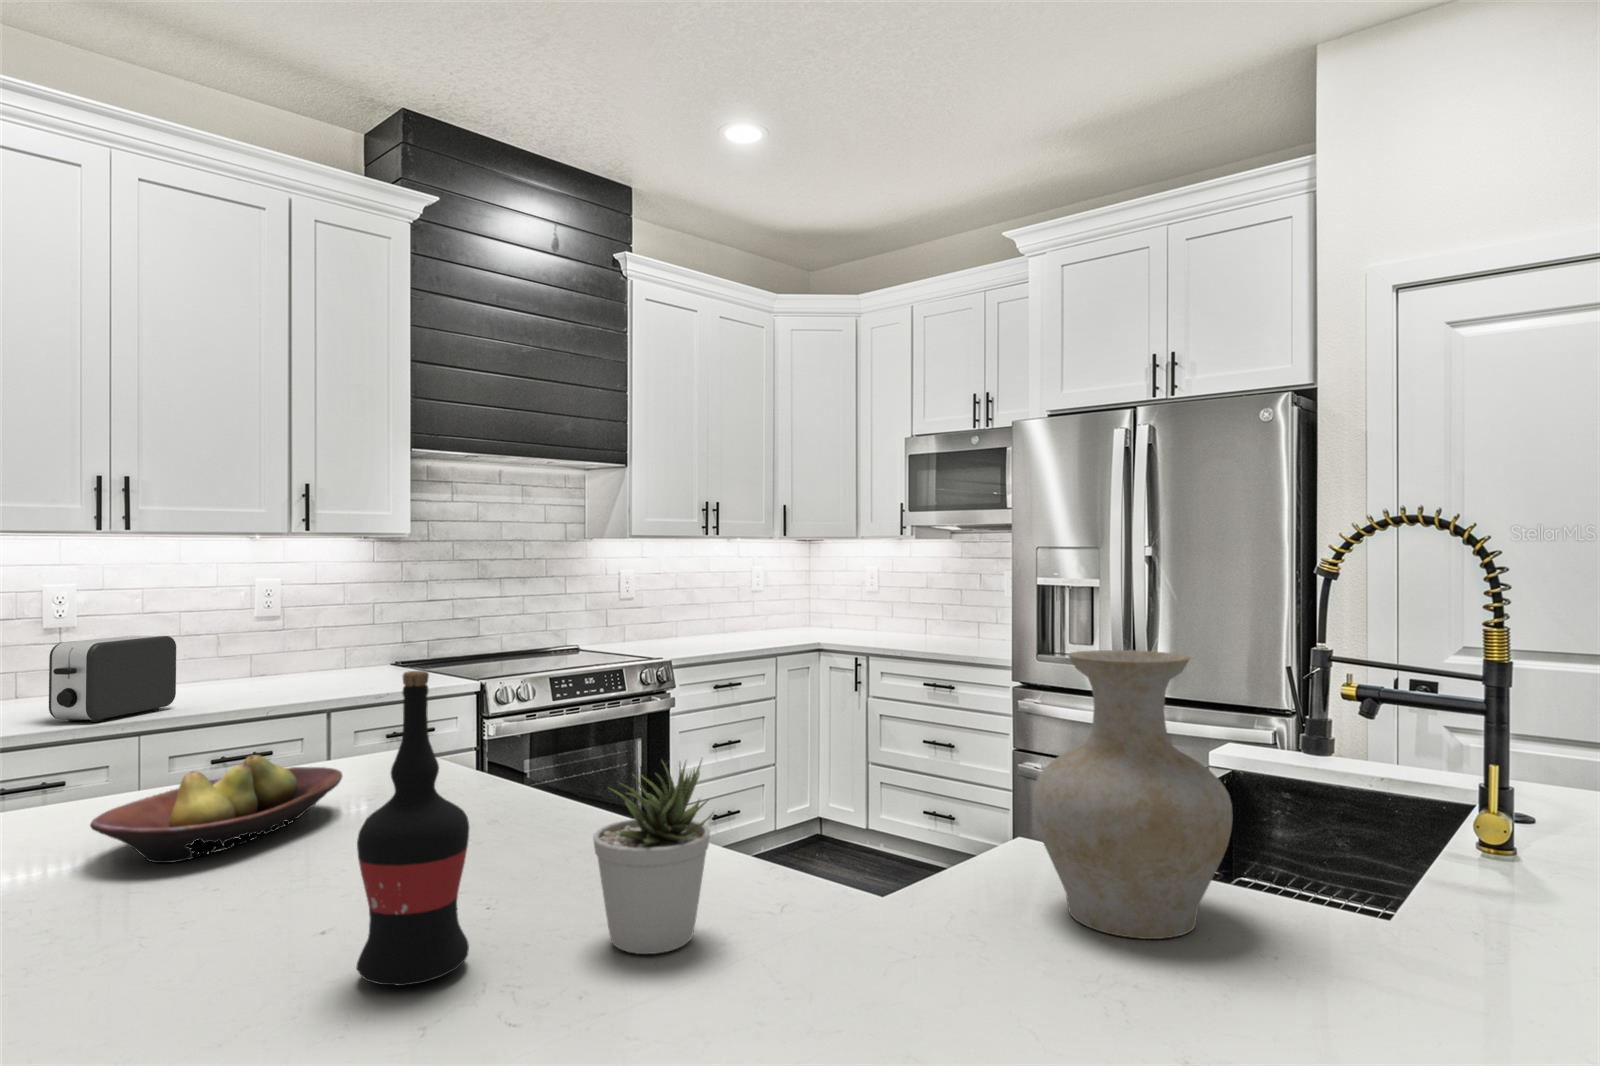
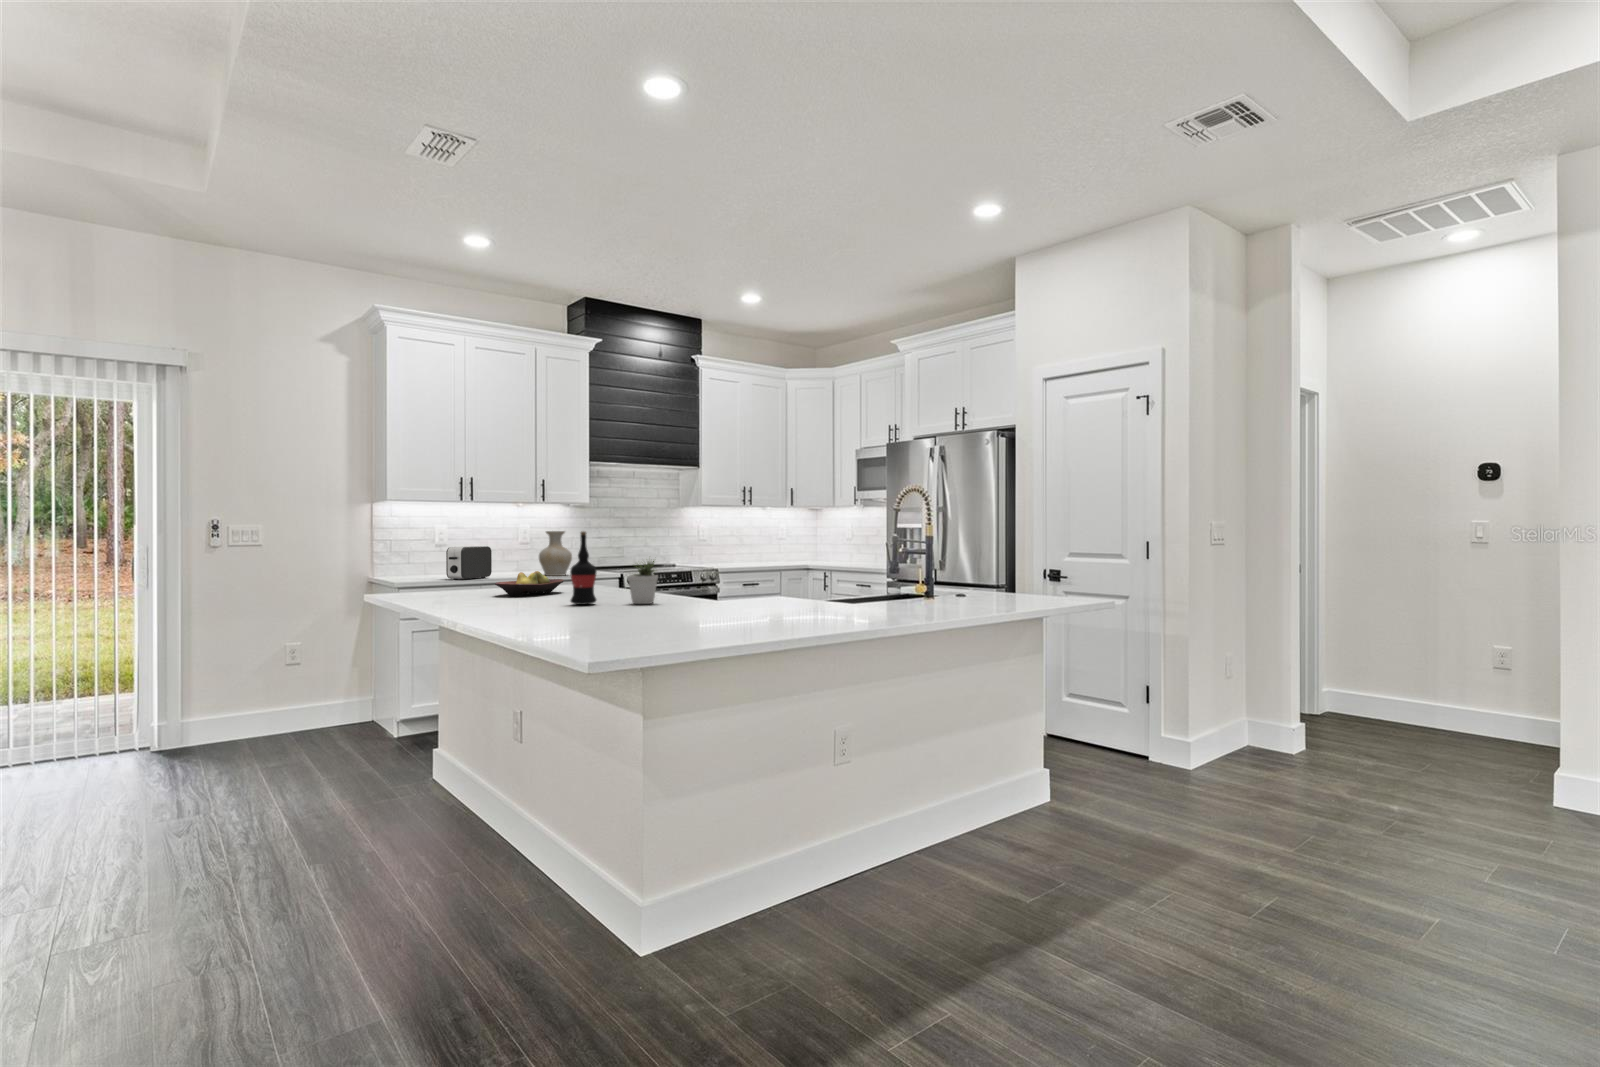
vase: present [1033,650,1232,939] -> present [539,531,572,576]

